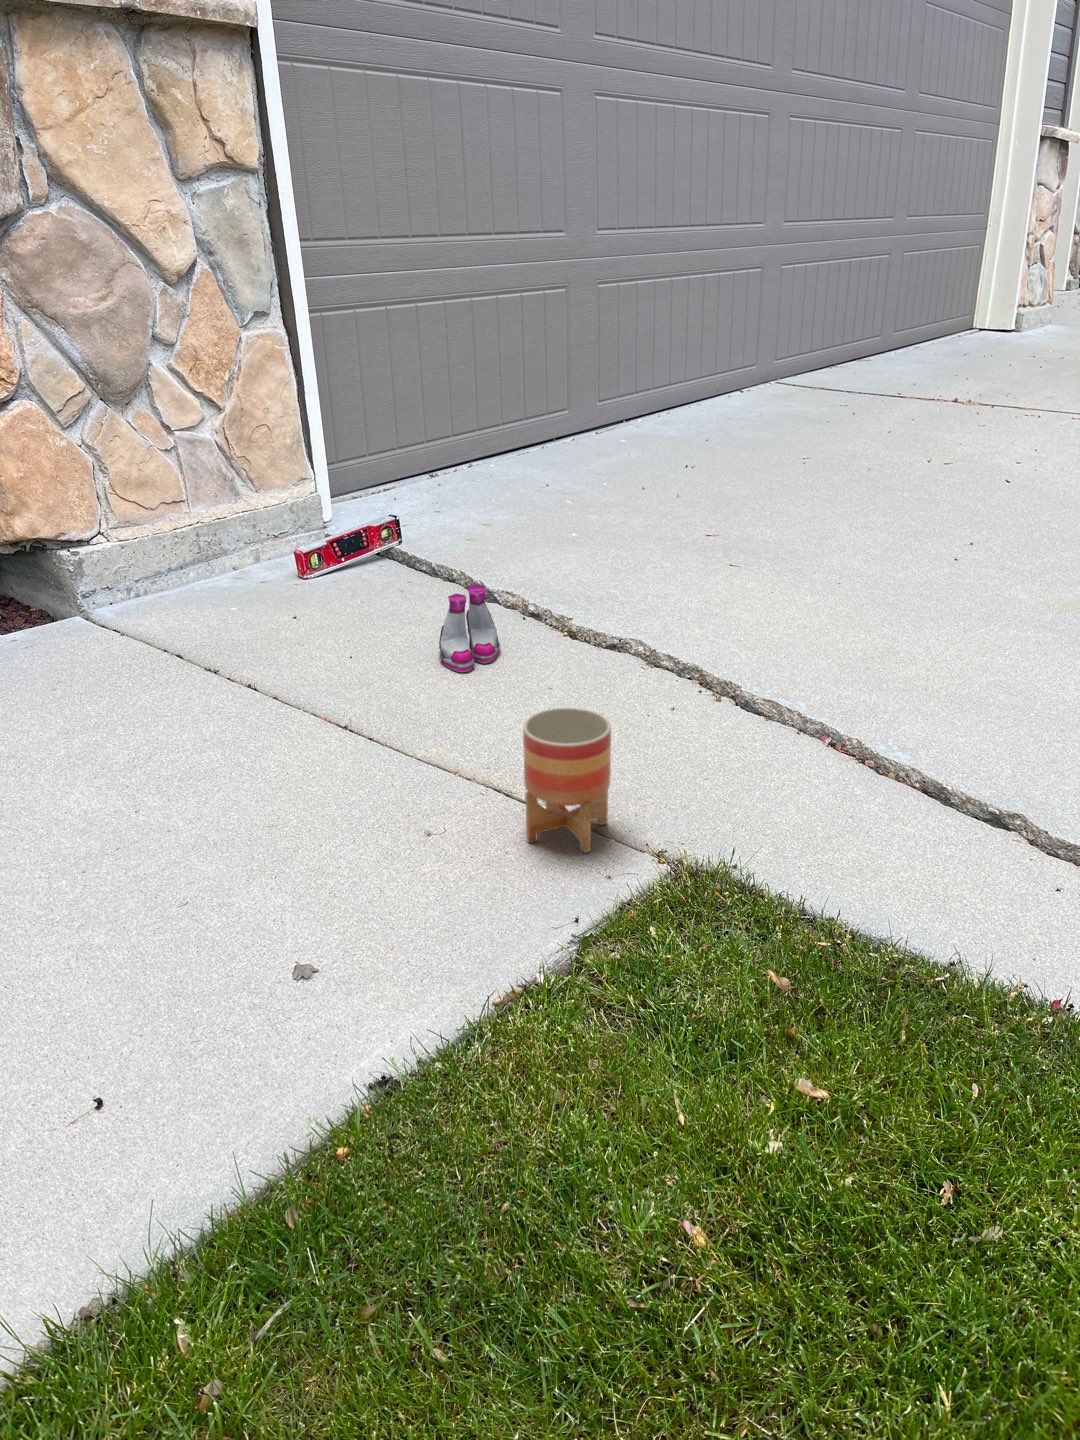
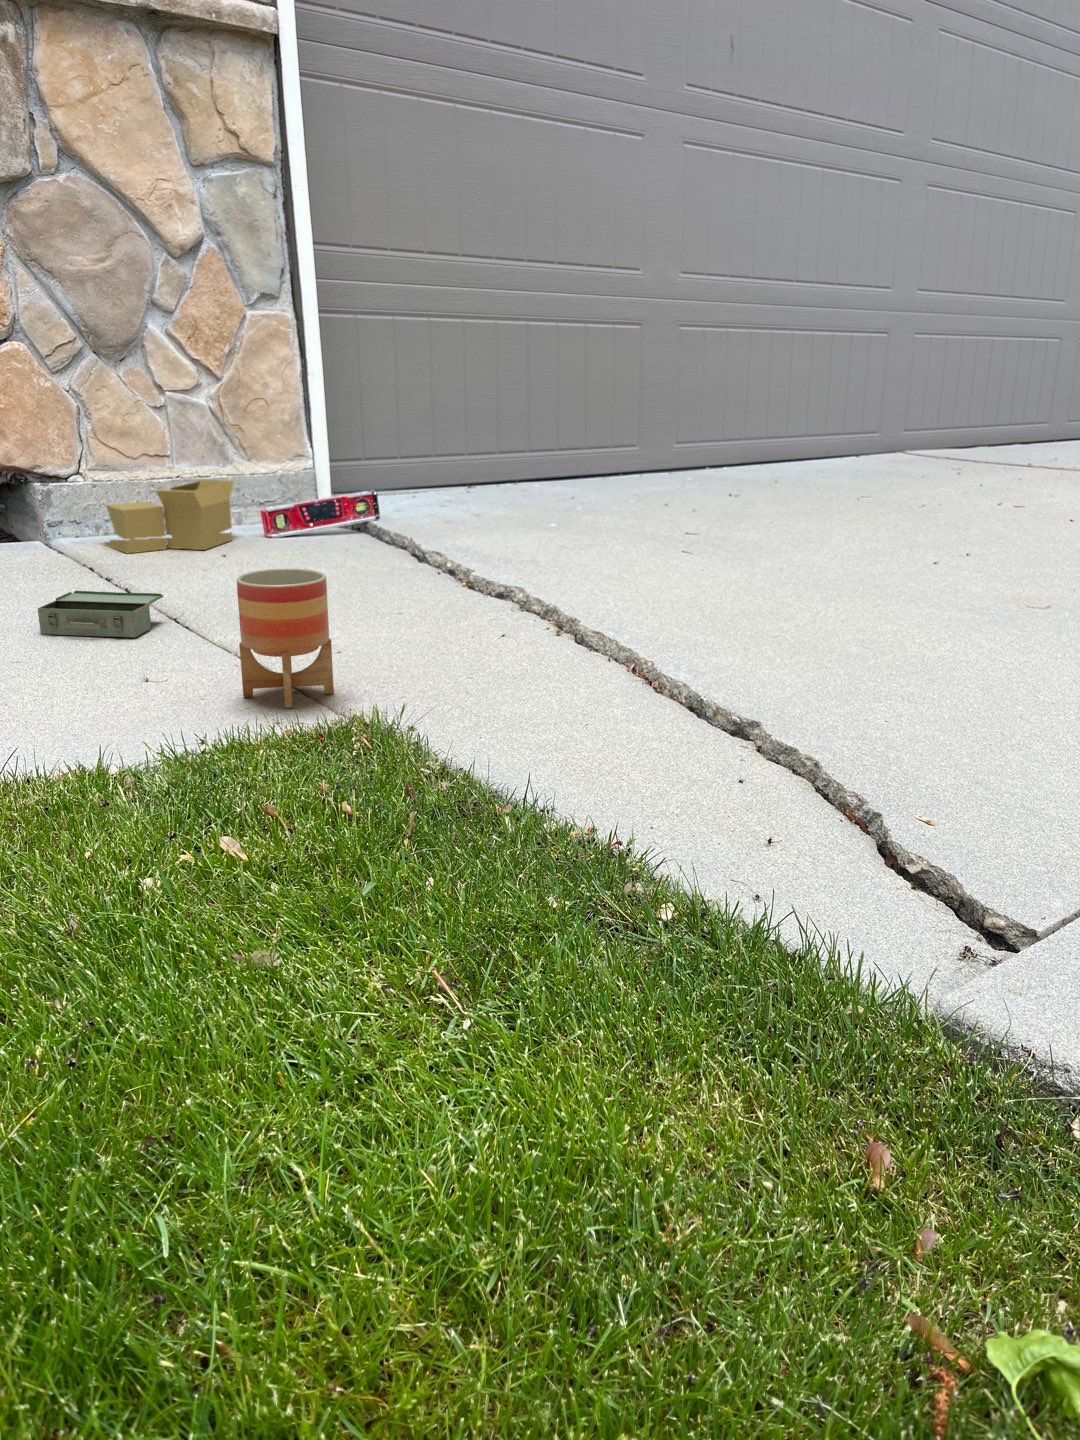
cardboard box: none [130,524,266,620] -> present [105,480,234,554]
boots: present [439,584,500,672] -> none [321,519,387,599]
toolbox: none [219,705,331,770] -> present [38,591,163,638]

